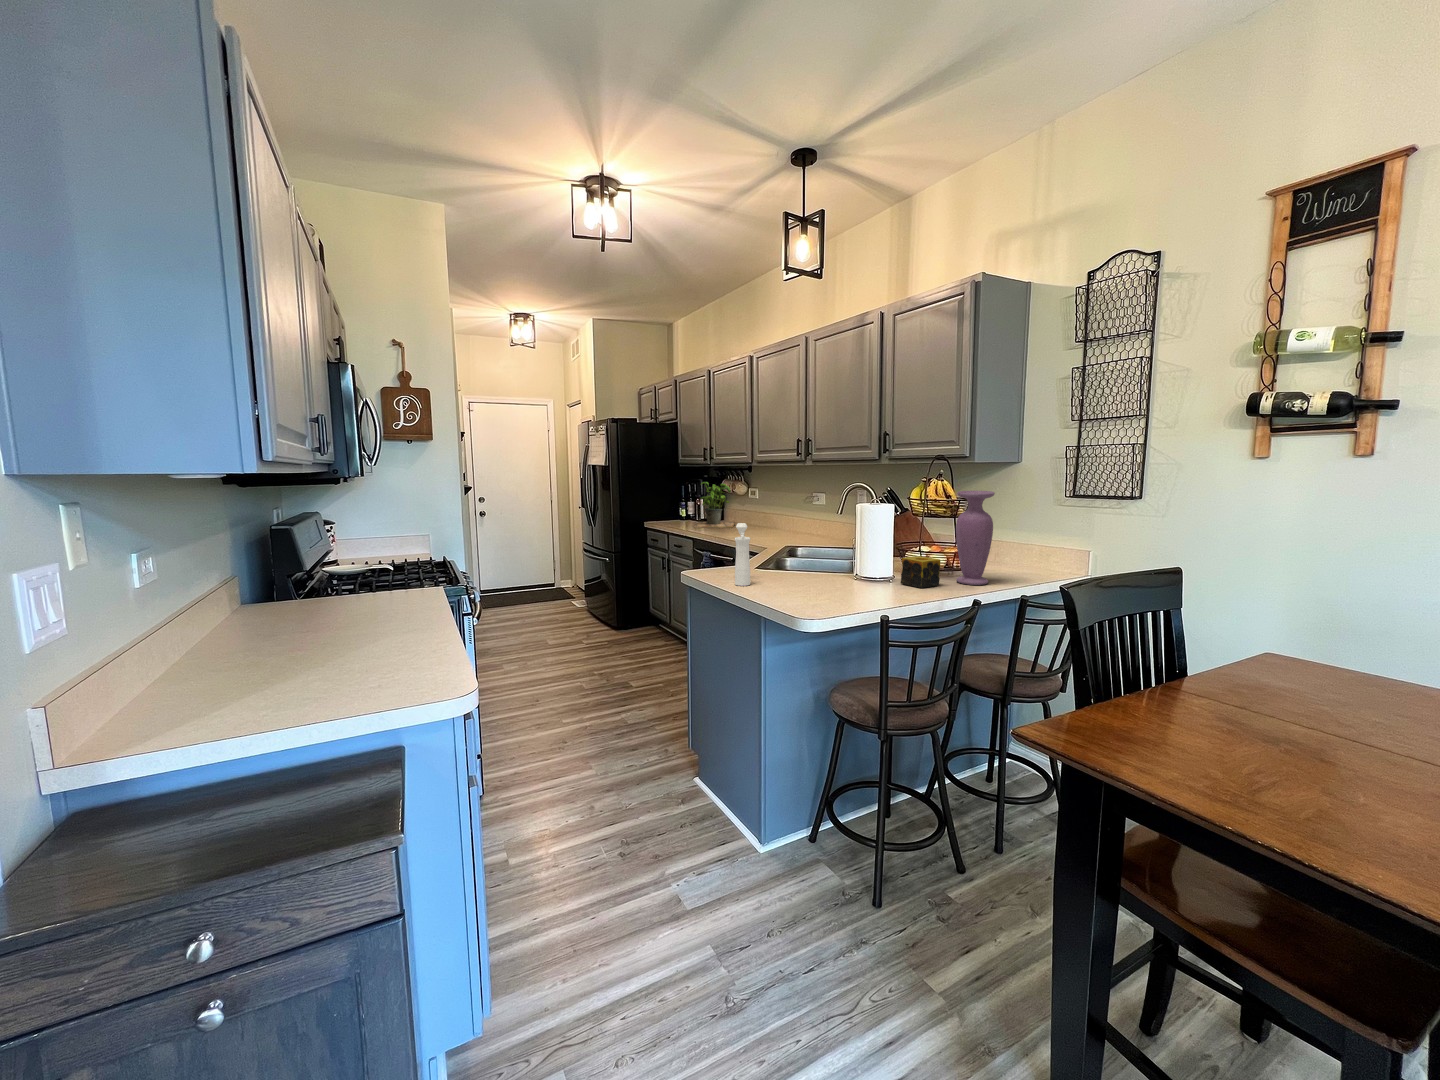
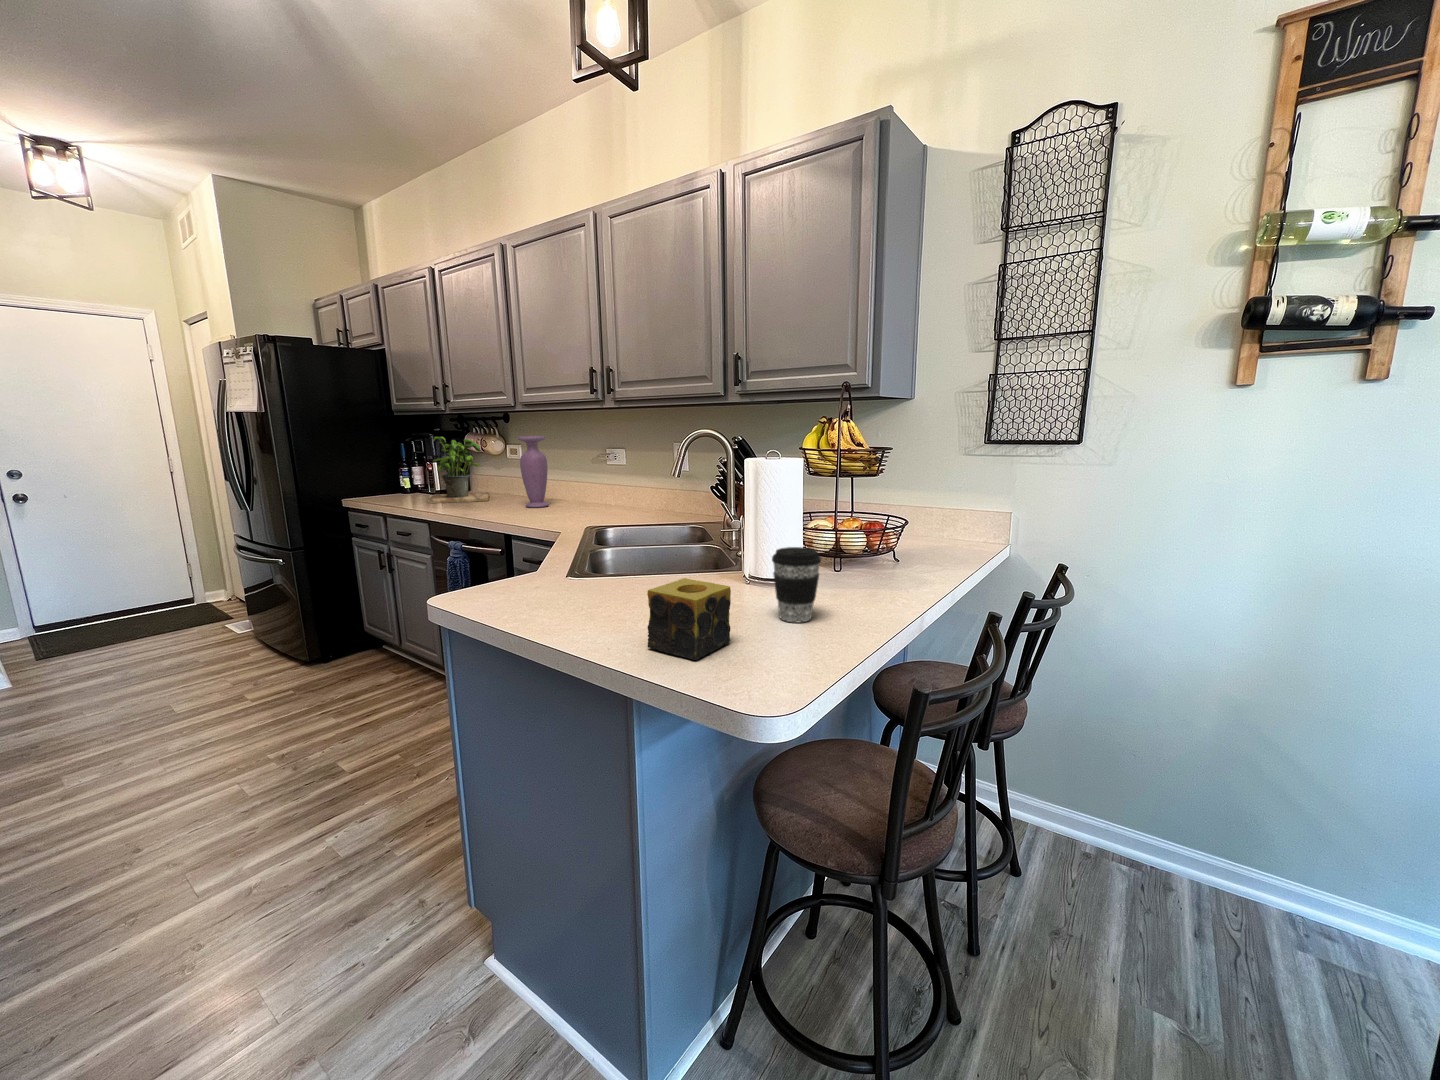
vase: present [956,491,995,585] -> present [518,436,549,508]
pepper mill: present [735,523,751,586] -> none [542,498,586,625]
coffee cup: none [844,555,872,596] -> present [772,547,821,623]
candle: present [901,556,940,588] -> present [647,578,731,660]

